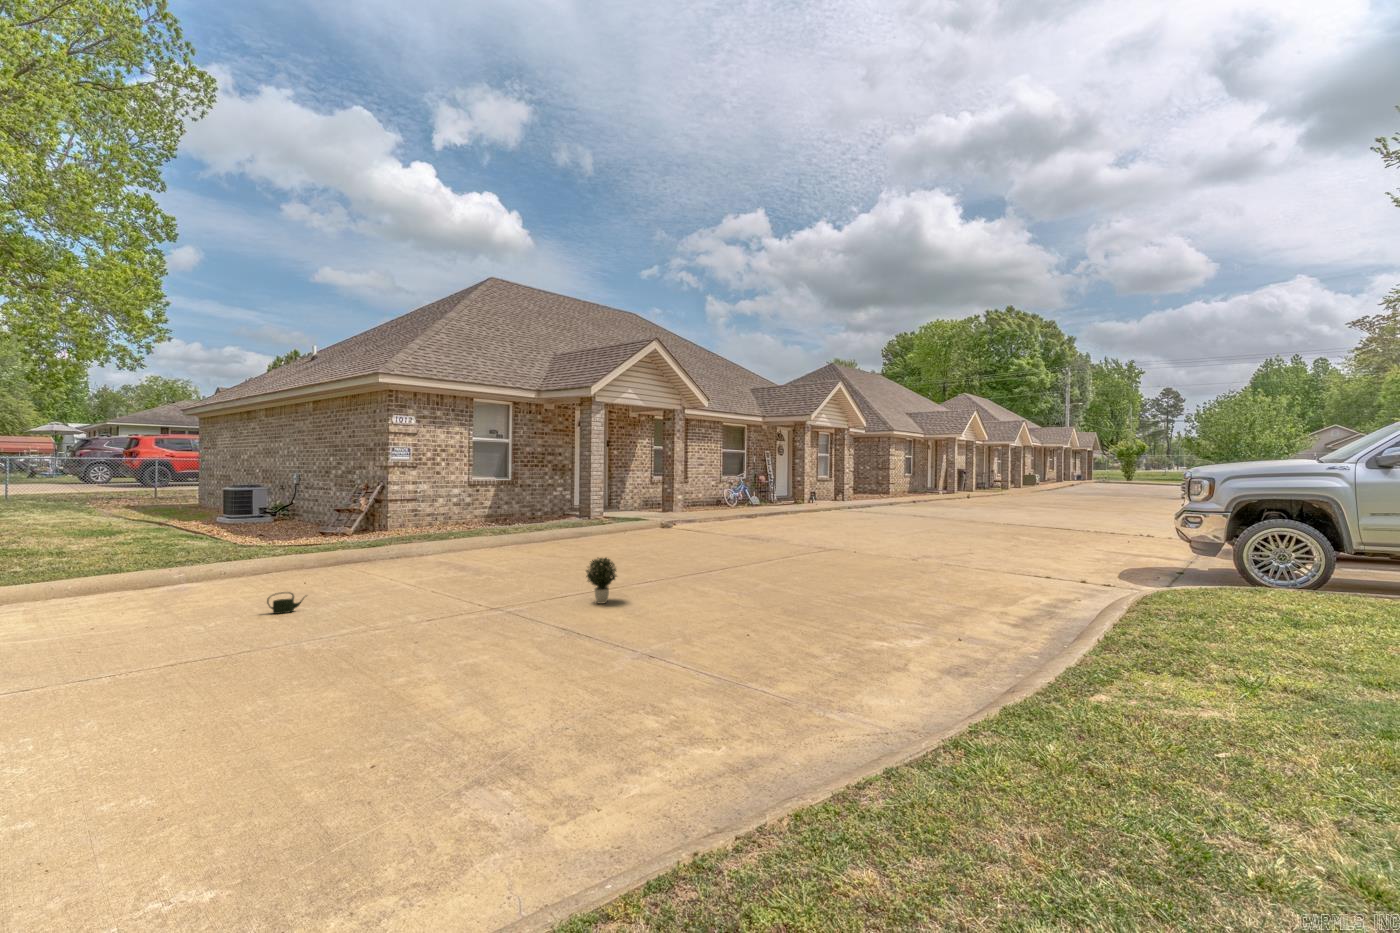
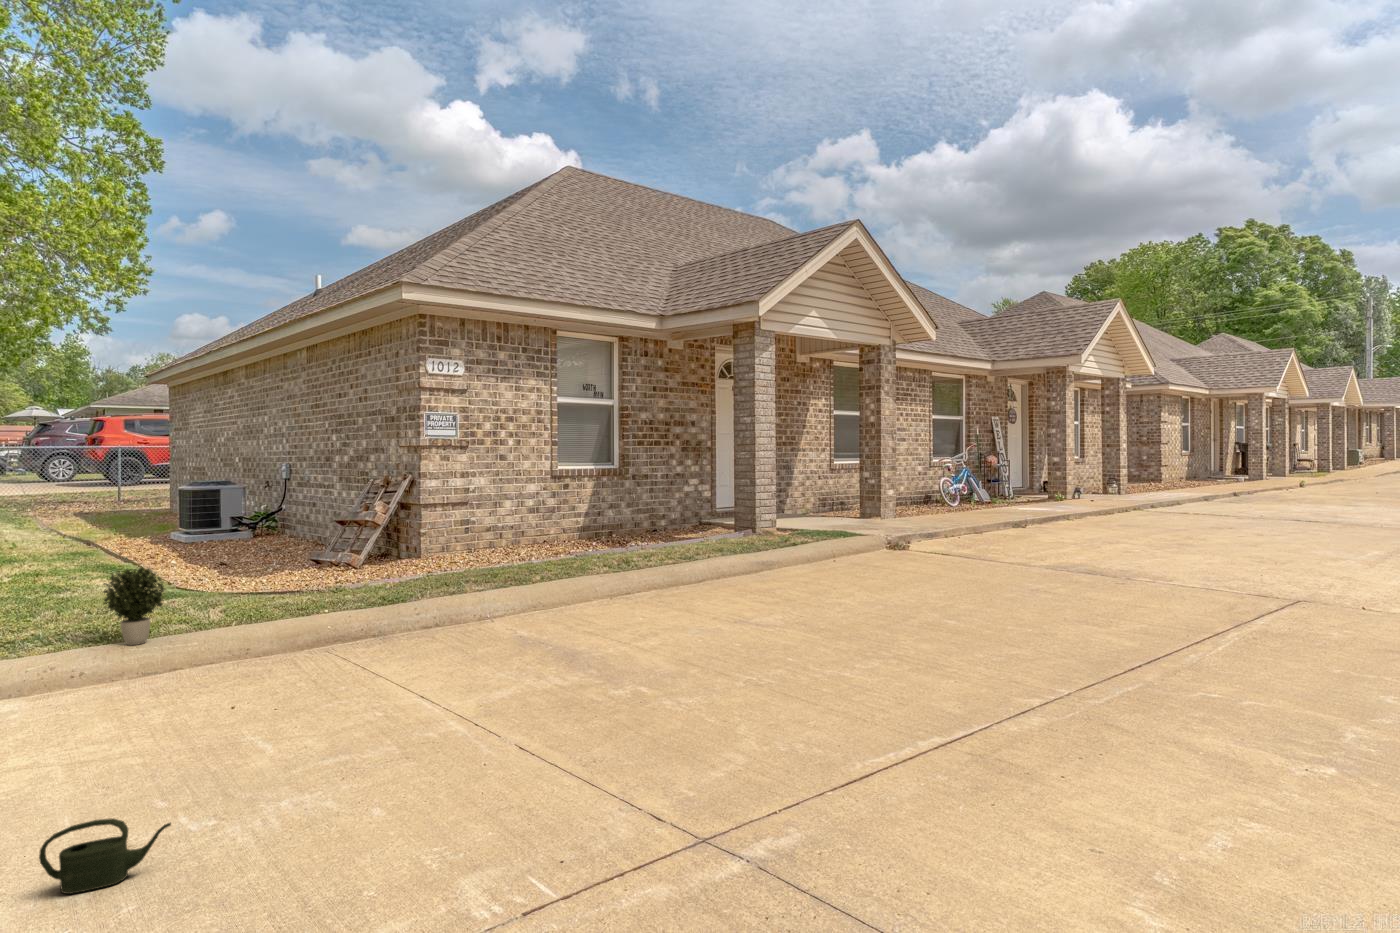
potted plant: present [586,558,617,603] -> present [103,568,165,645]

